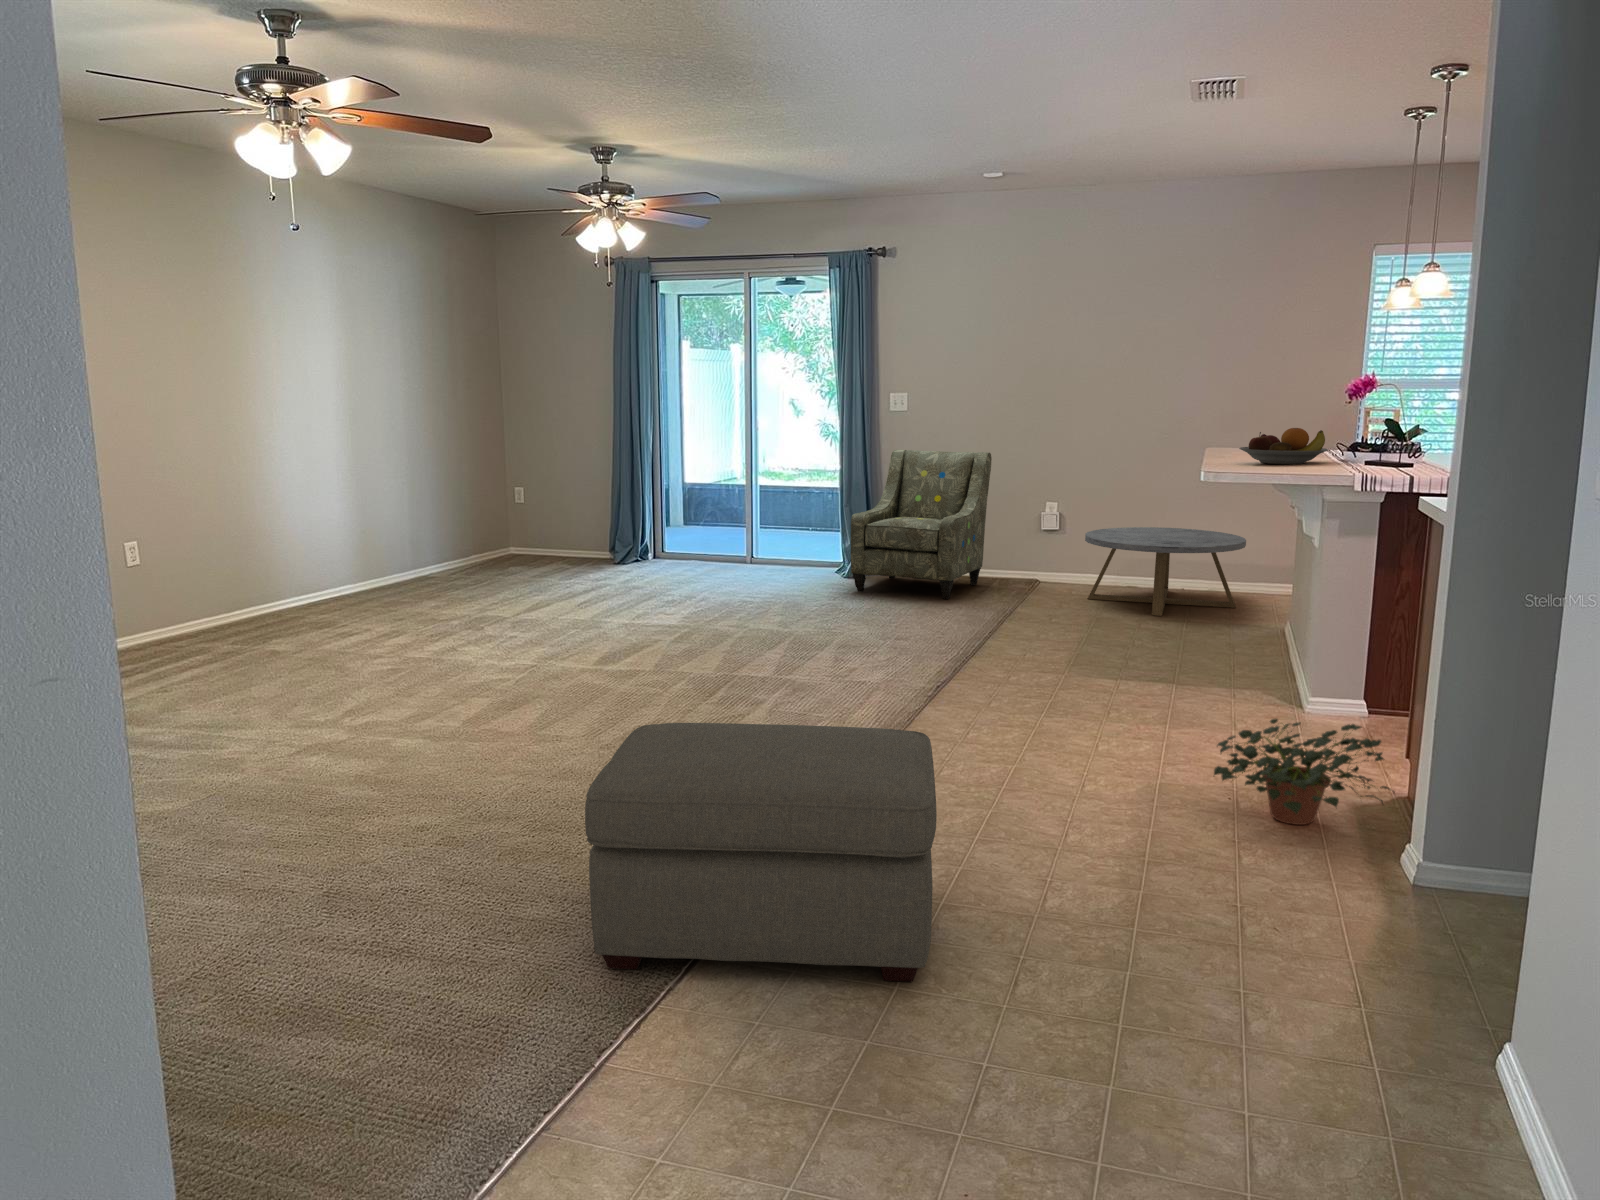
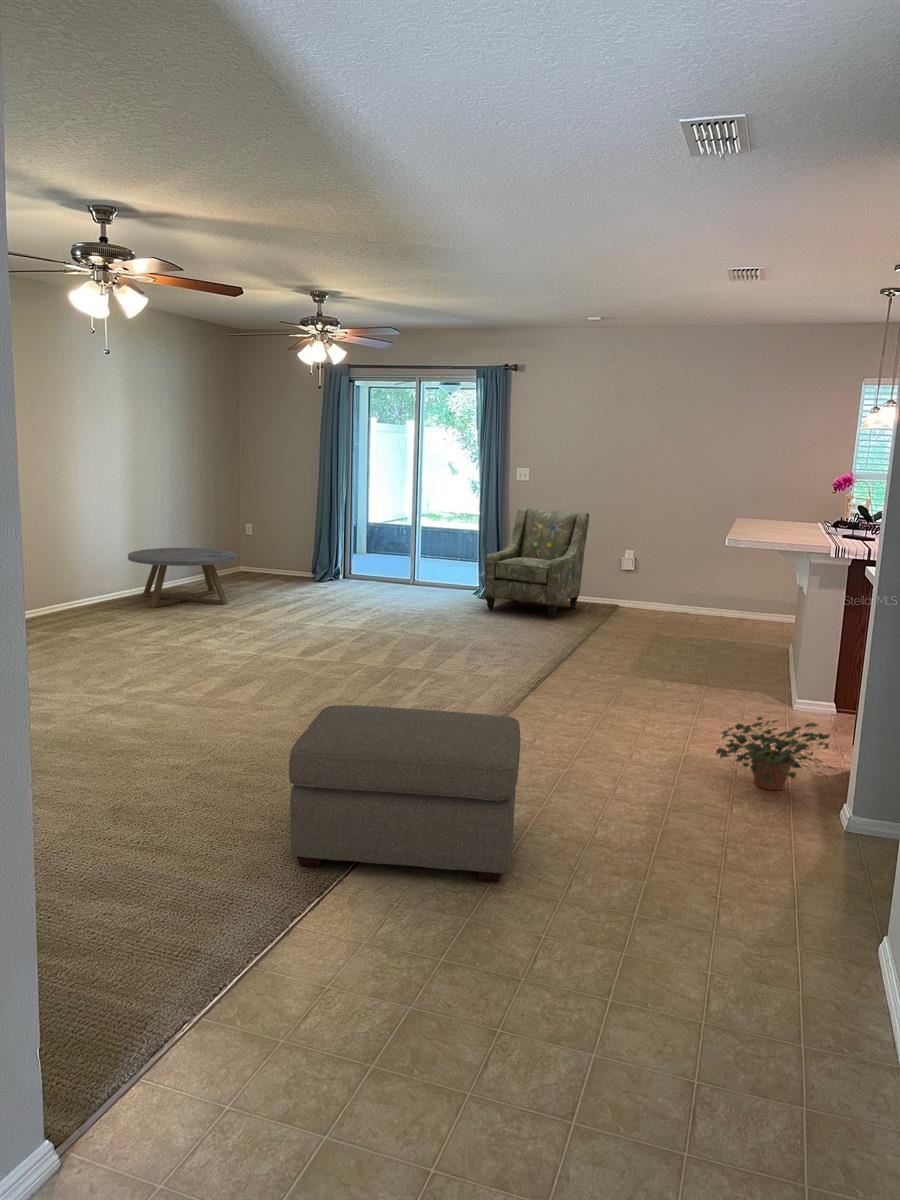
fruit bowl: present [1239,428,1328,464] -> none [757,511,818,537]
coffee table: present [1085,527,1246,616] -> present [128,548,238,608]

